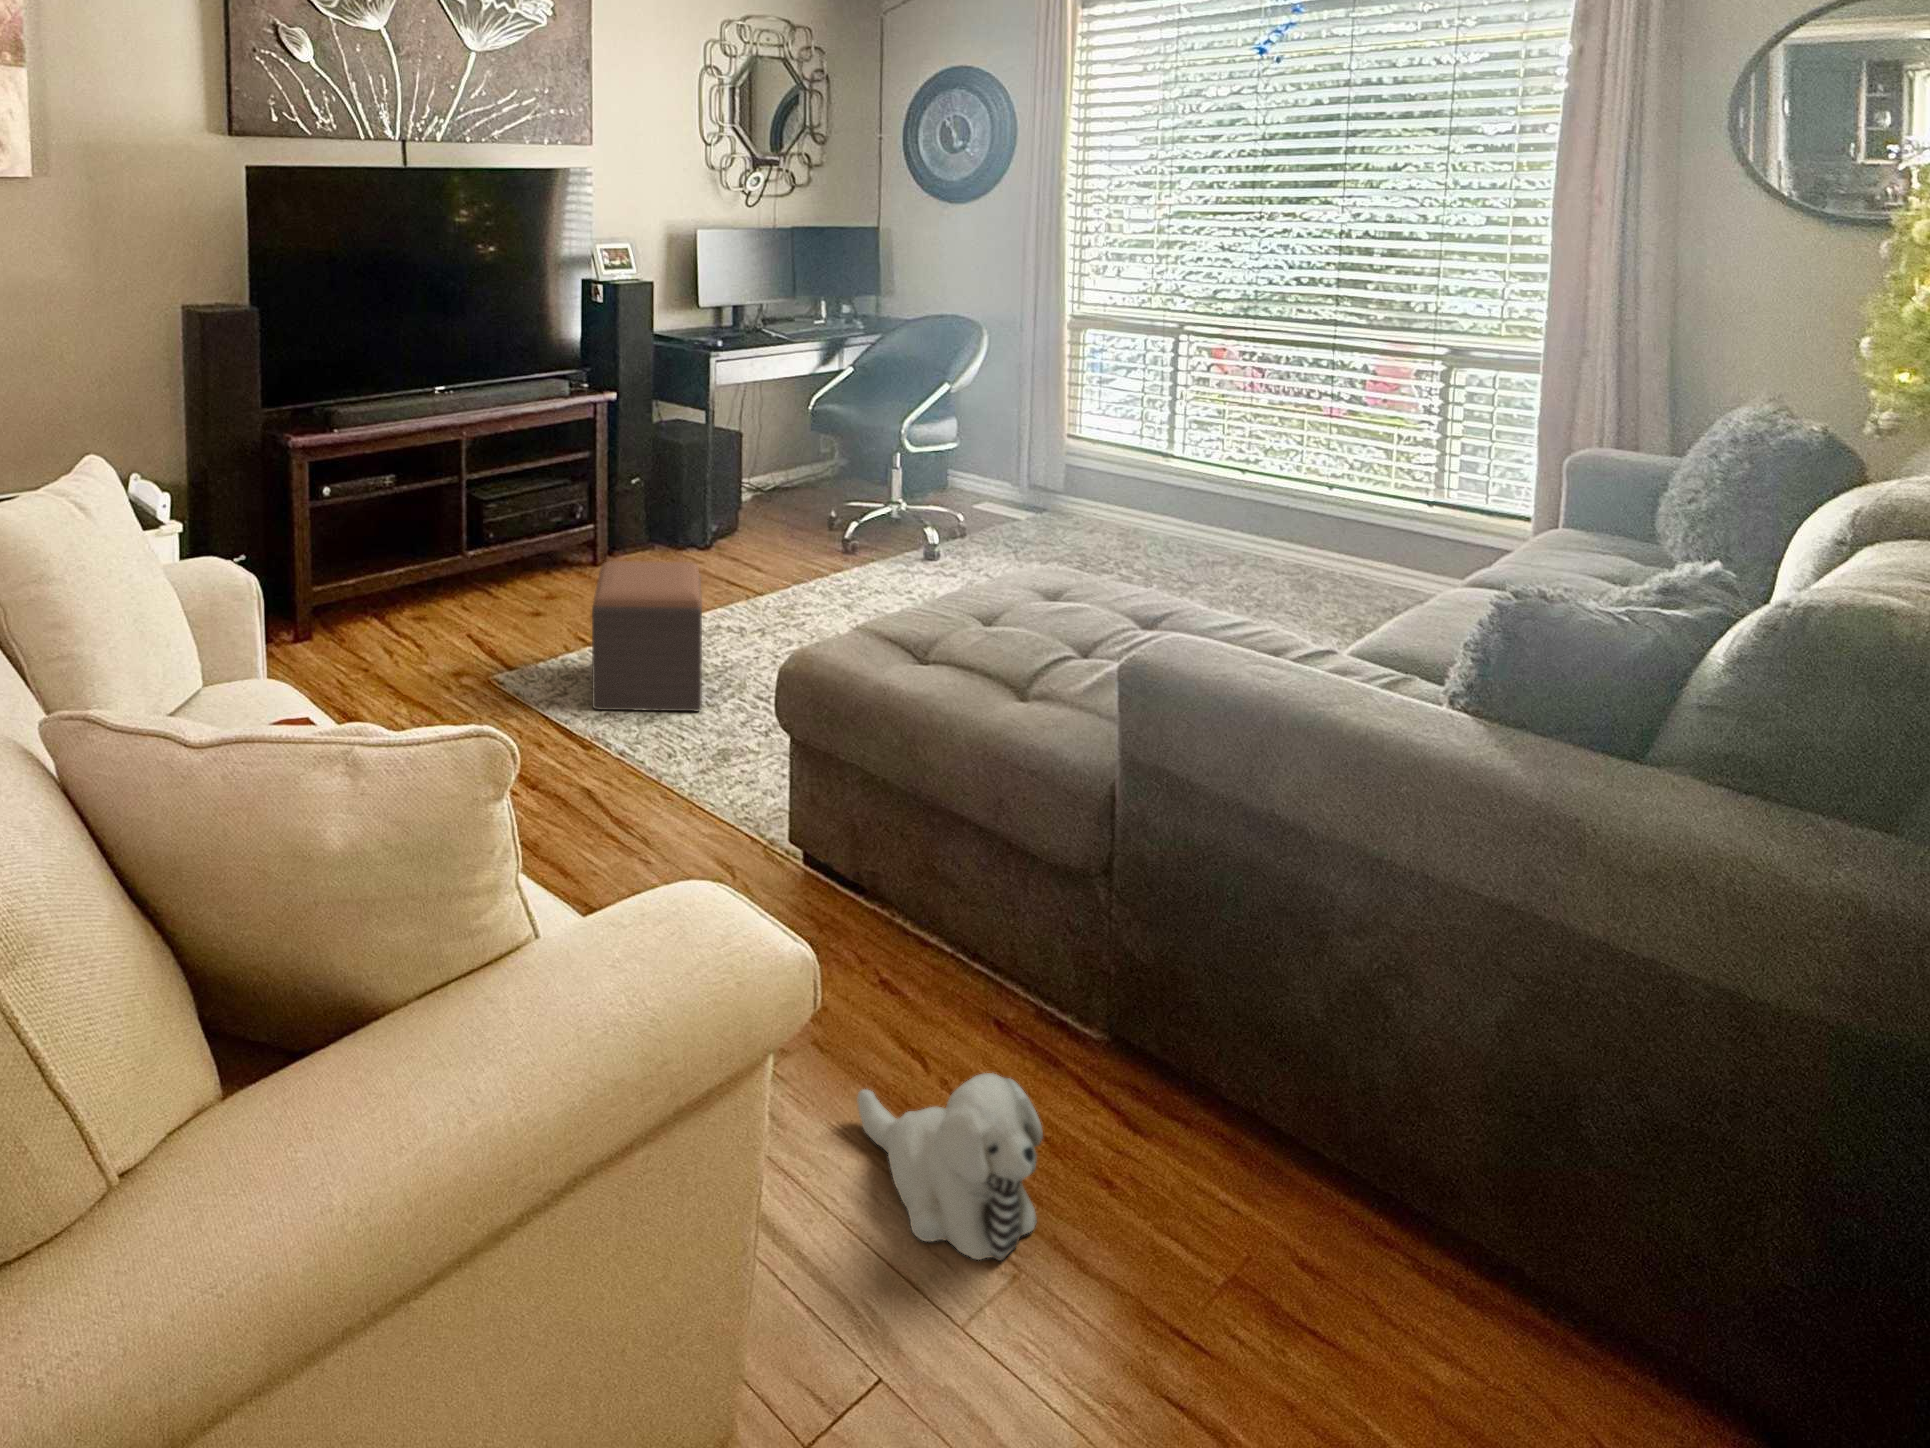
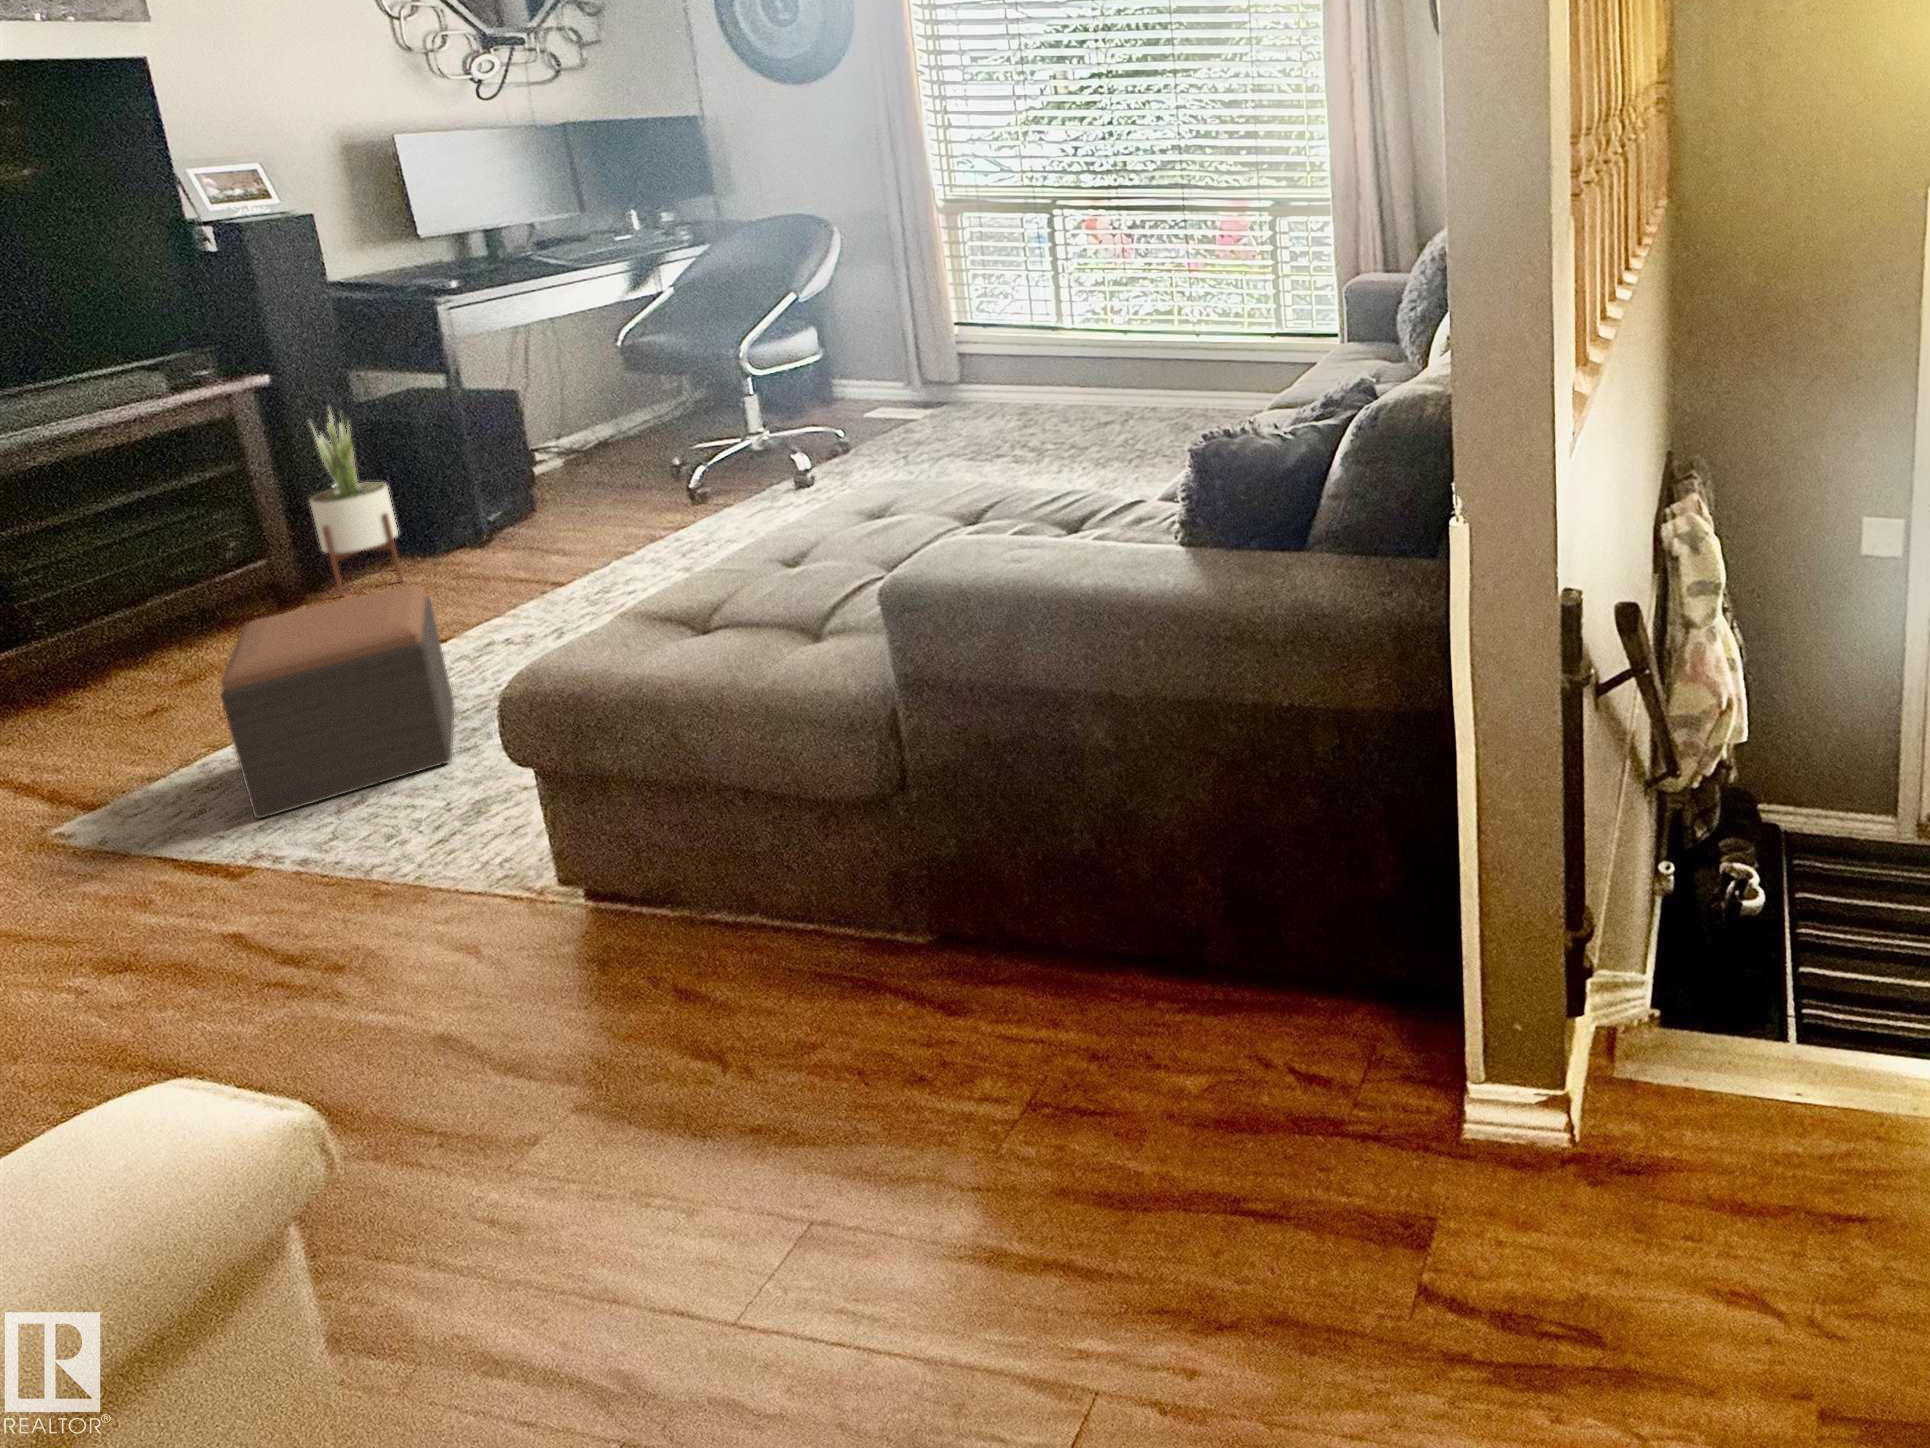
potted plant: none [624,419,666,563] -> present [310,414,403,597]
plush toy: present [858,1073,1043,1261] -> none [629,1014,832,1211]

